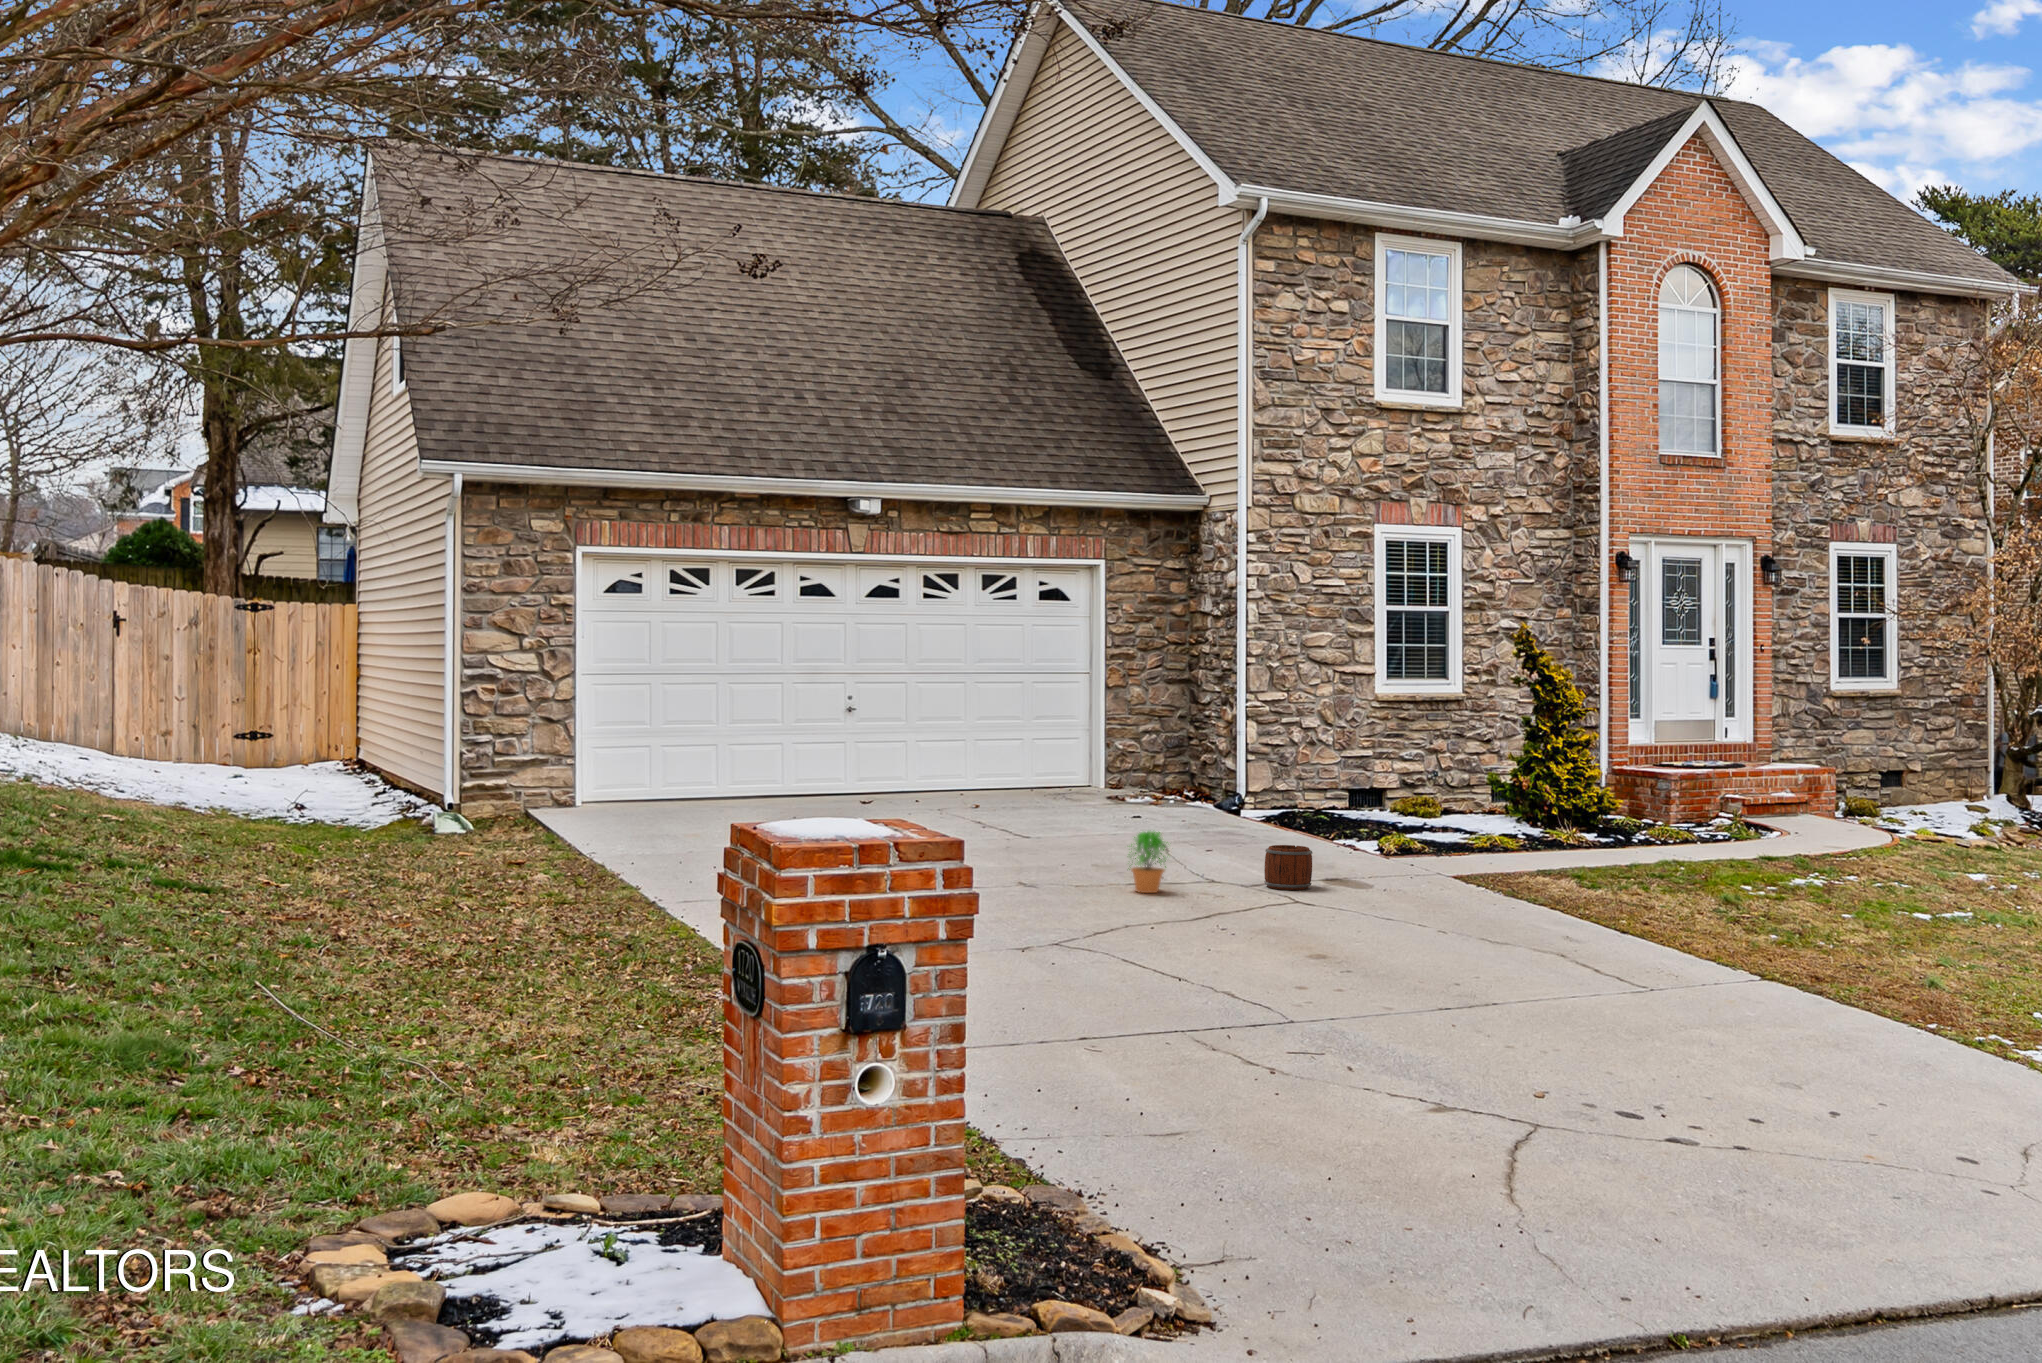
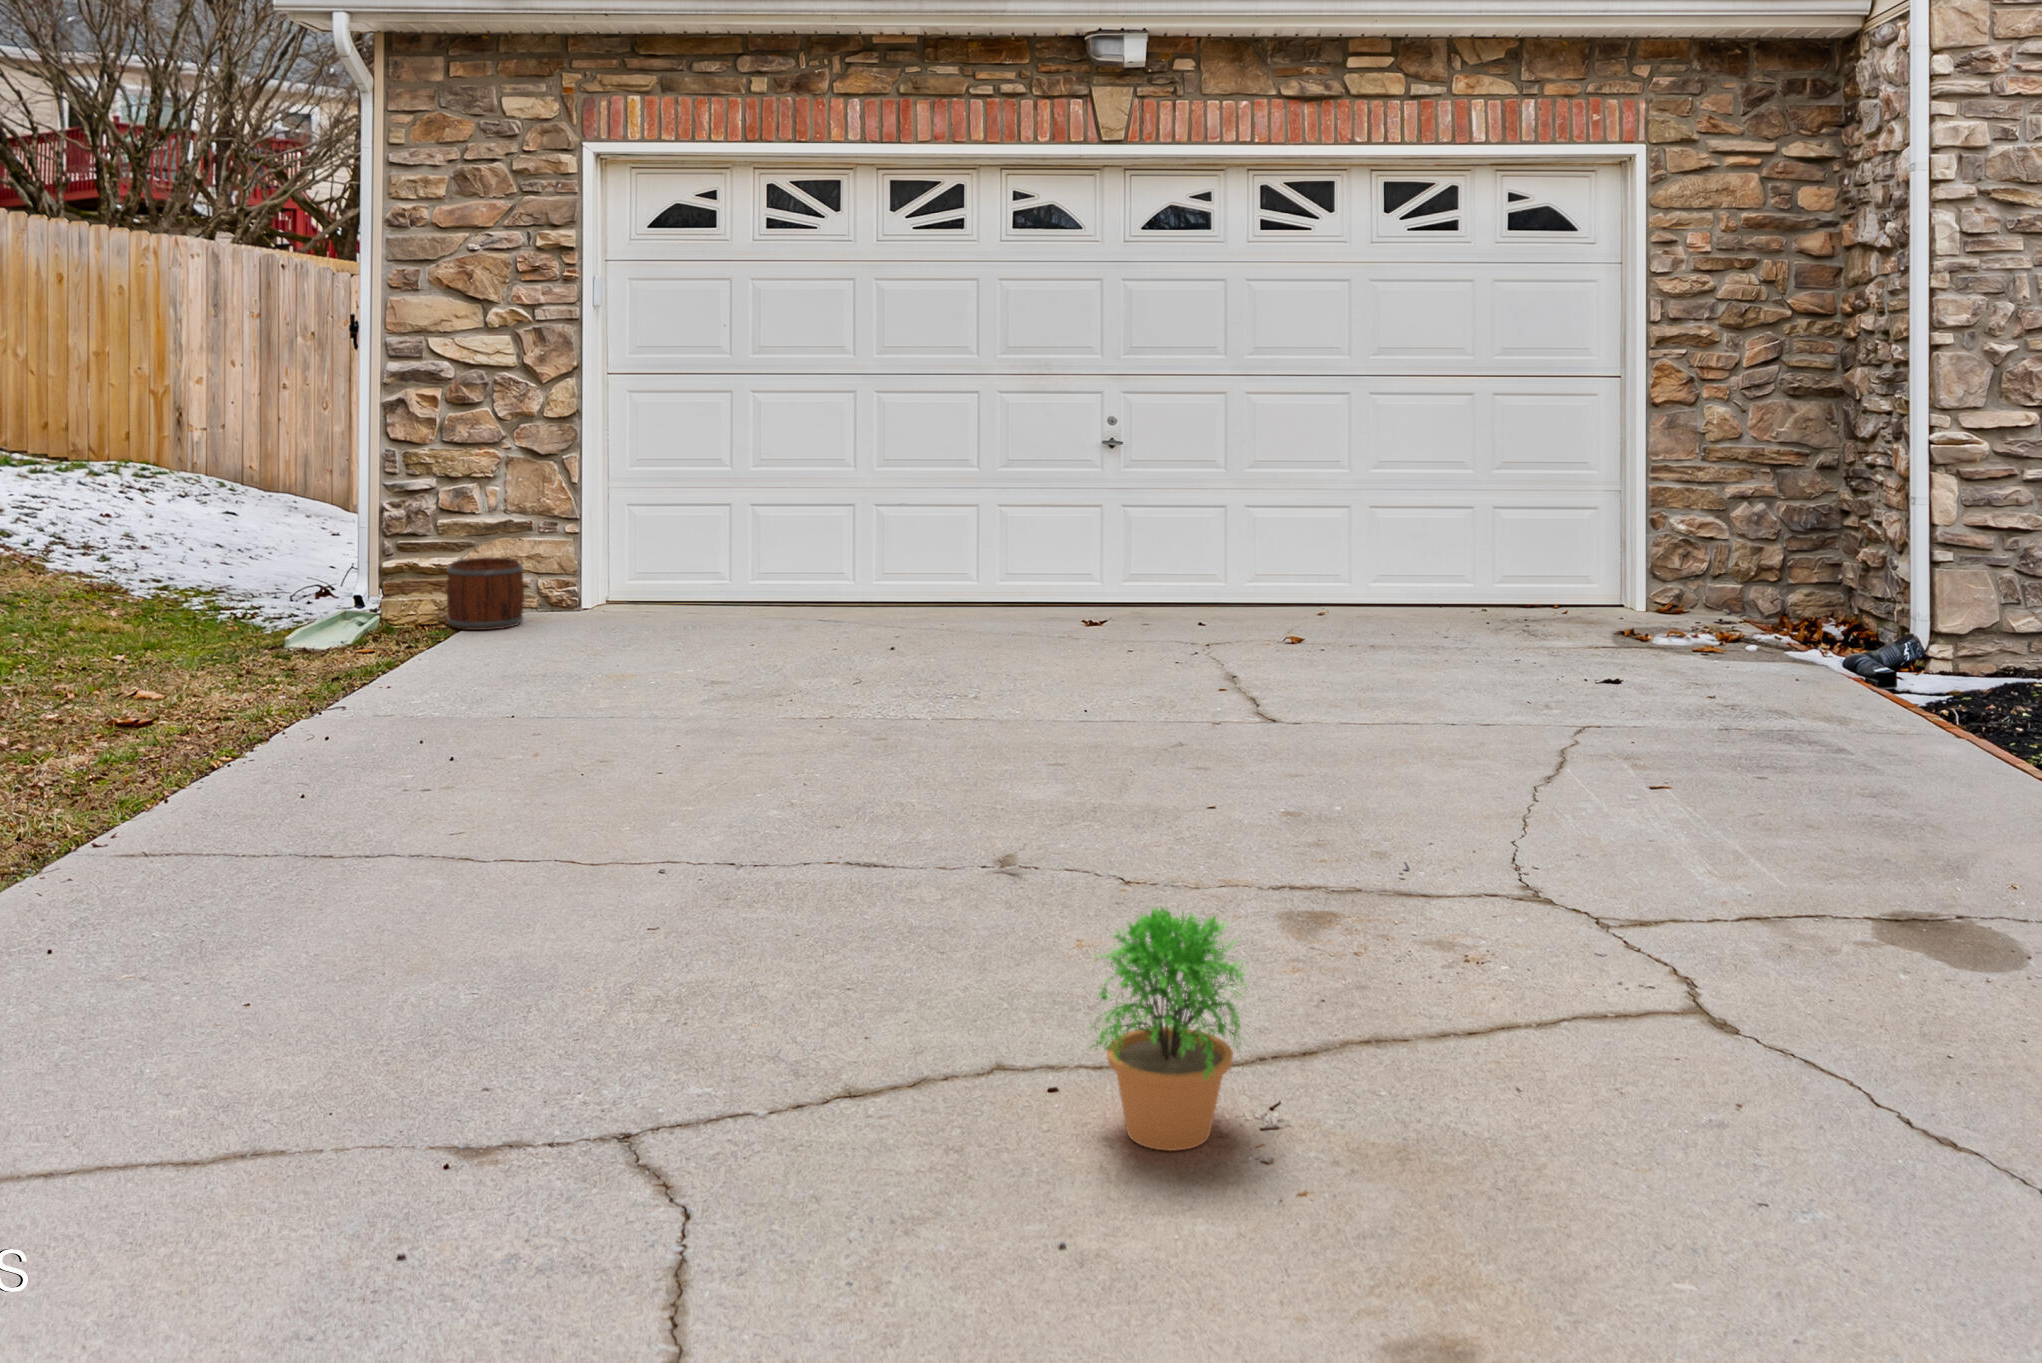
bucket: present [1264,845,1312,890] -> present [447,558,524,630]

